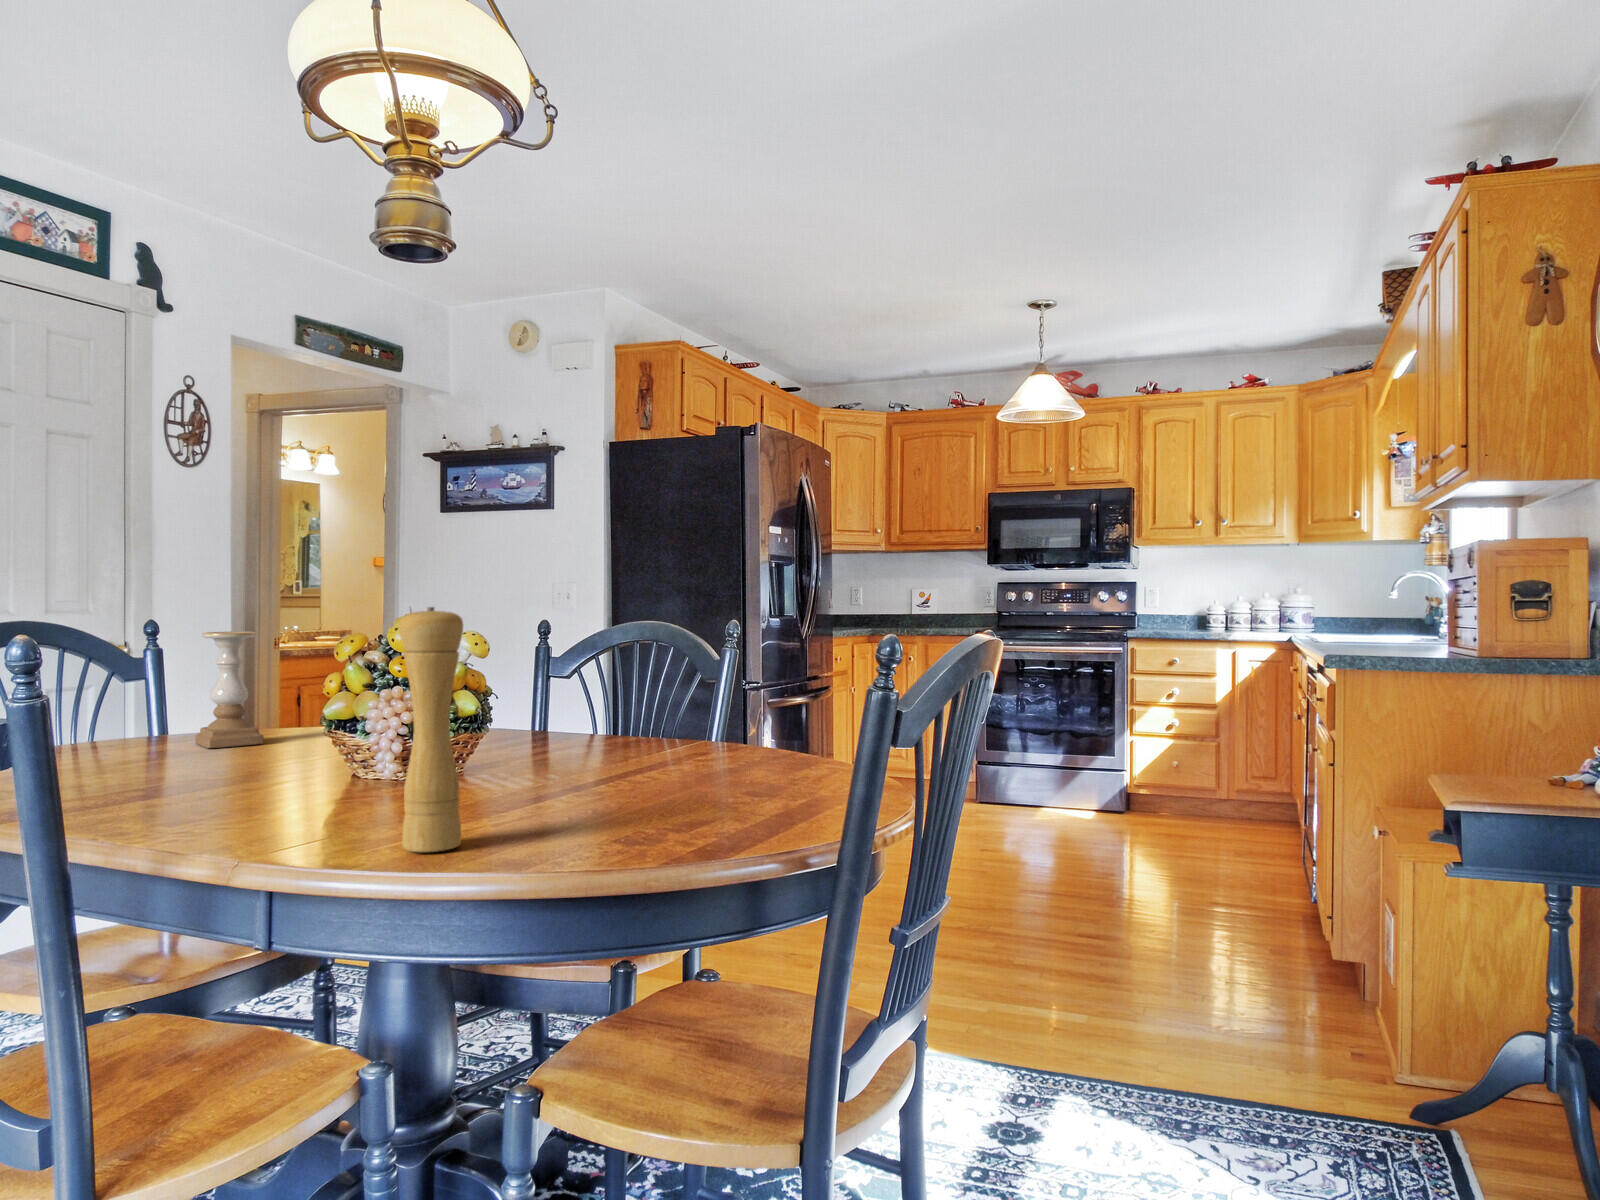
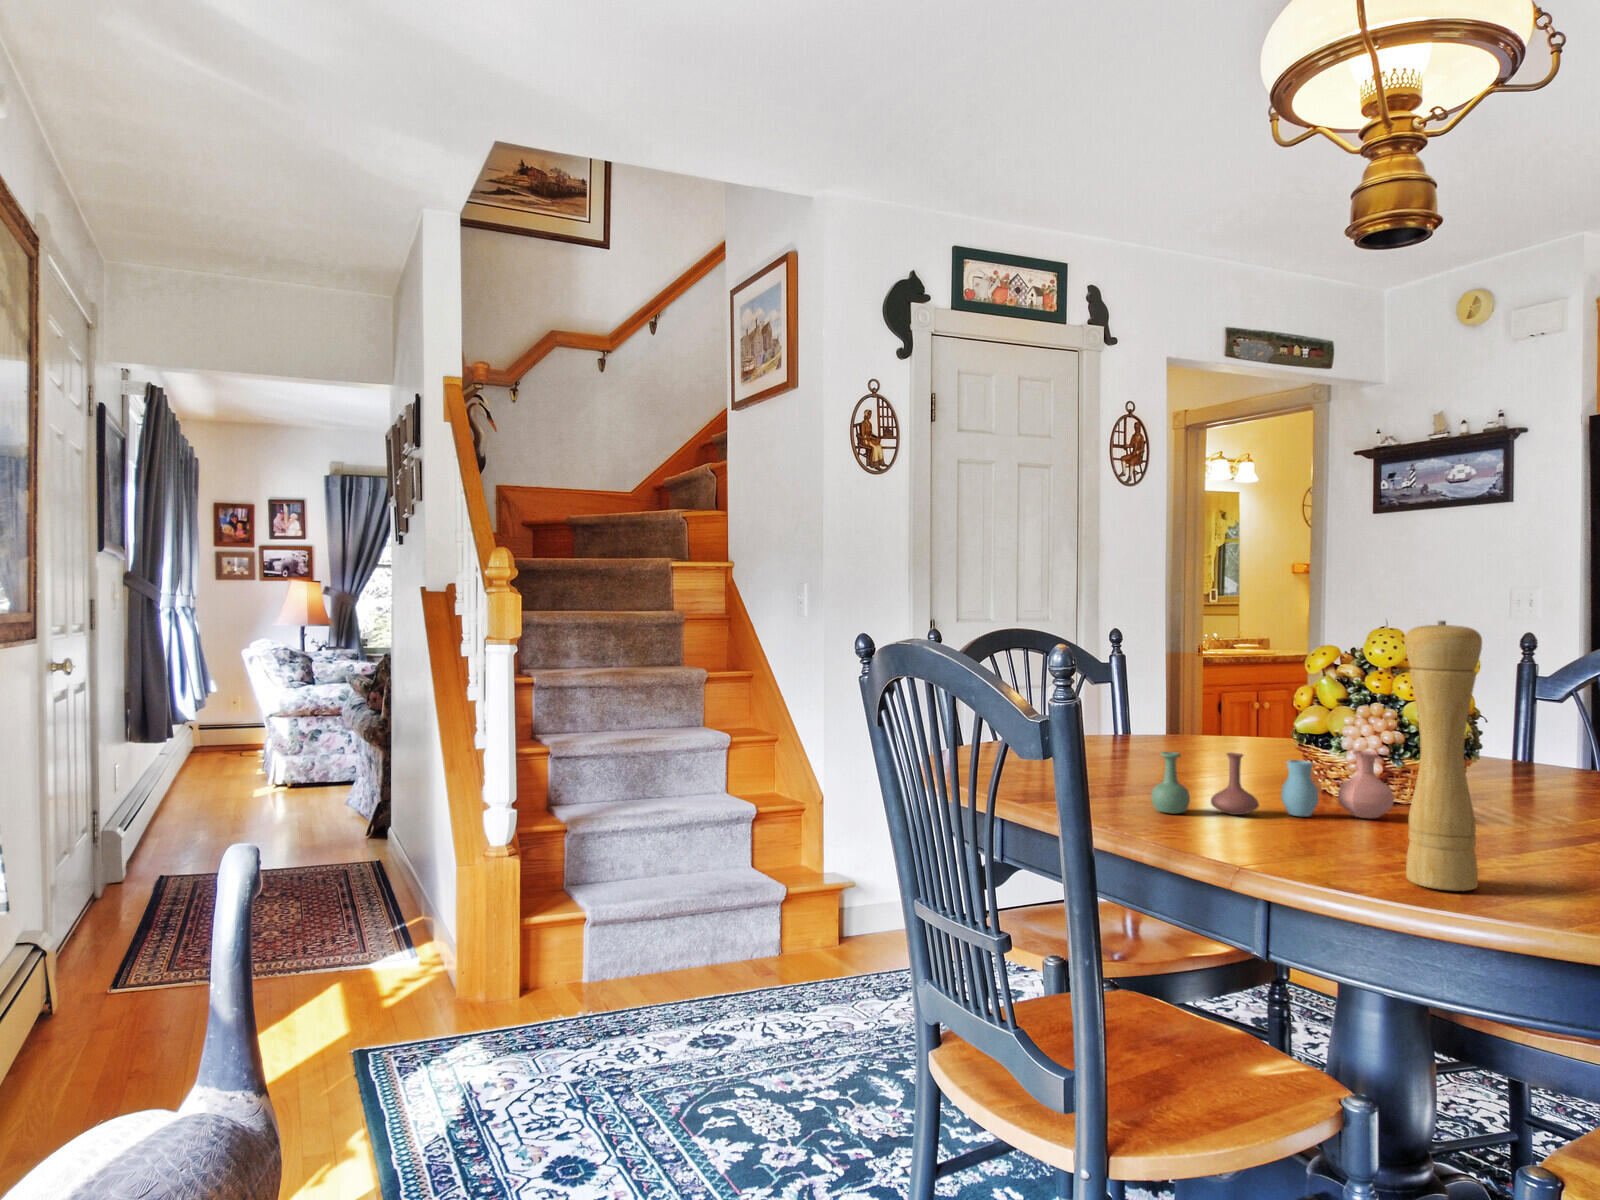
candle holder: present [195,631,264,748] -> none [1155,637,1217,747]
vase: none [161,733,413,820] -> present [1151,751,1394,818]

